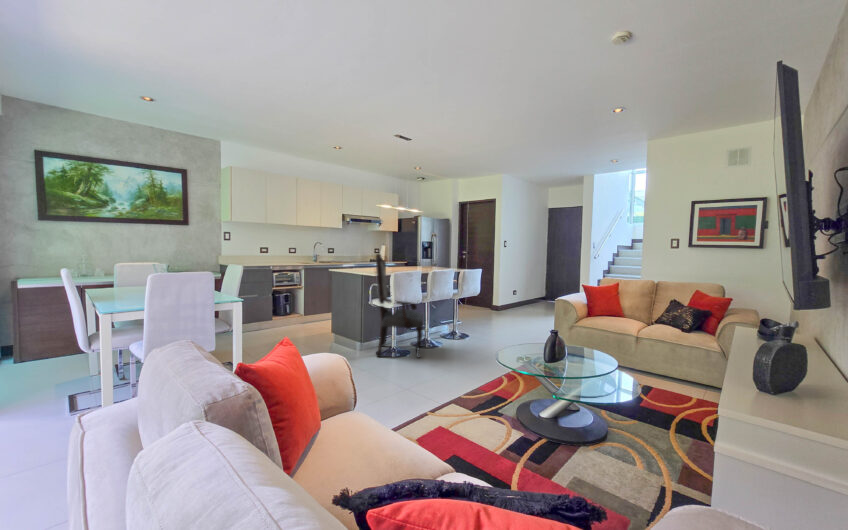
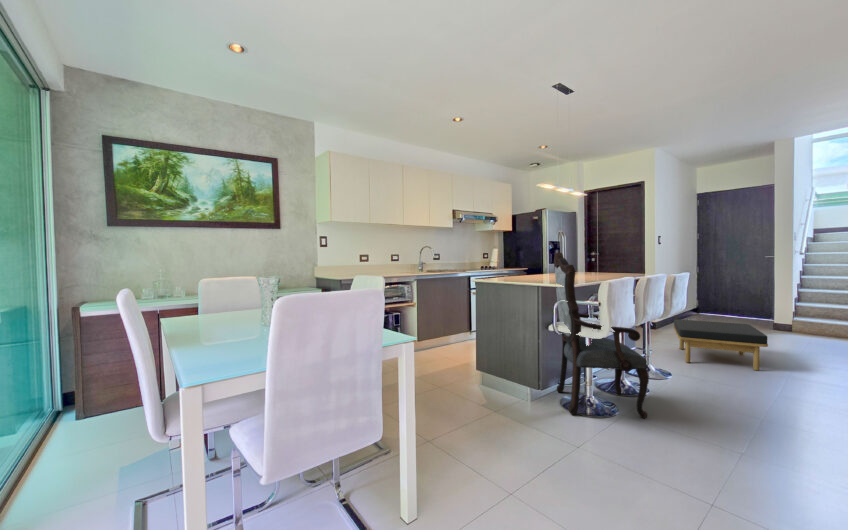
ottoman: none [482,302,533,335] -> present [674,319,768,371]

